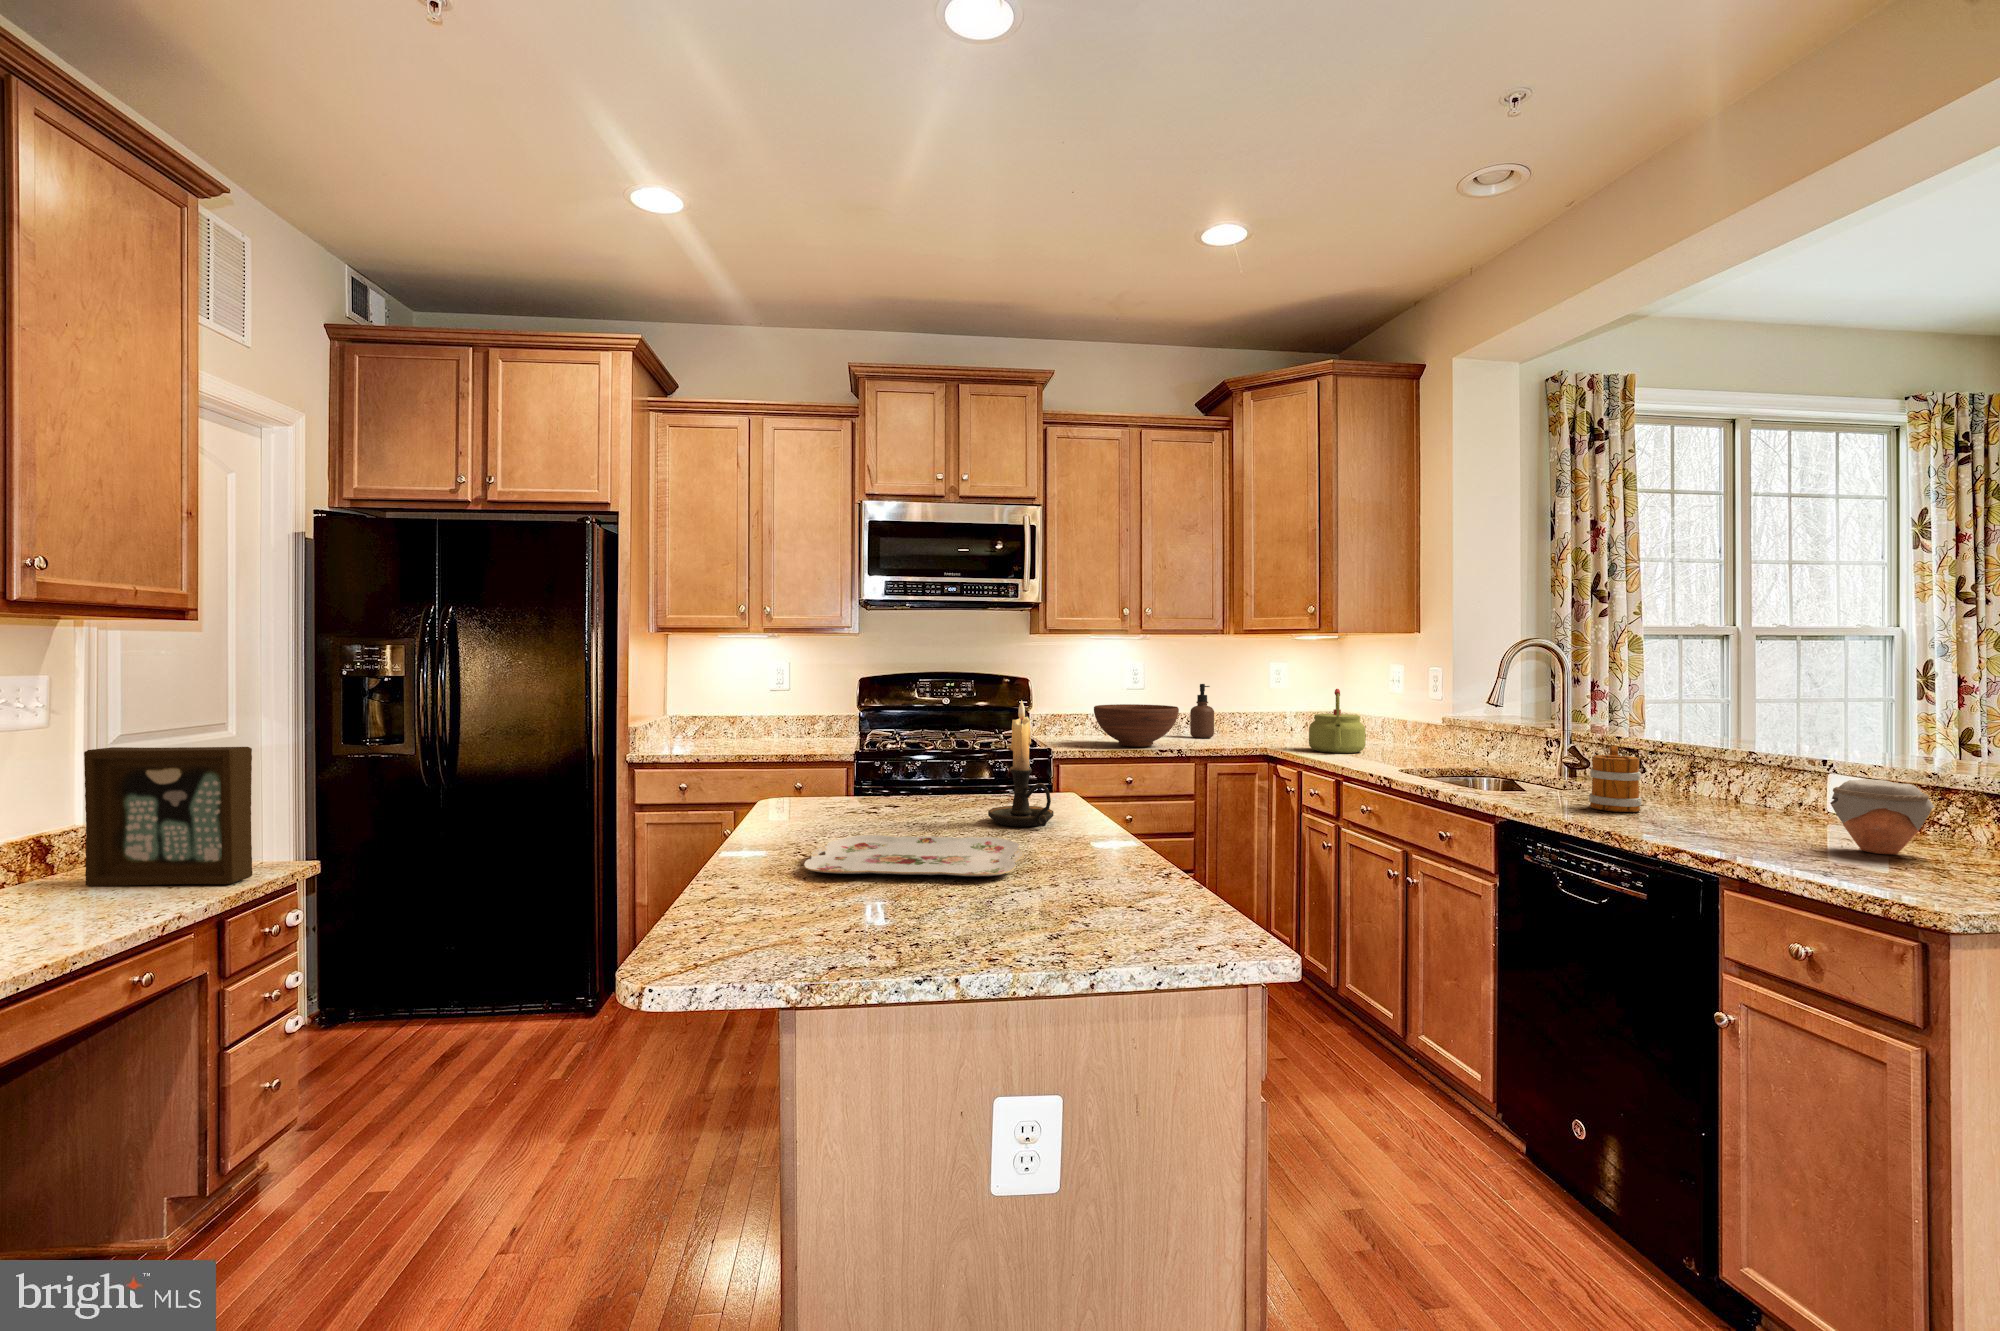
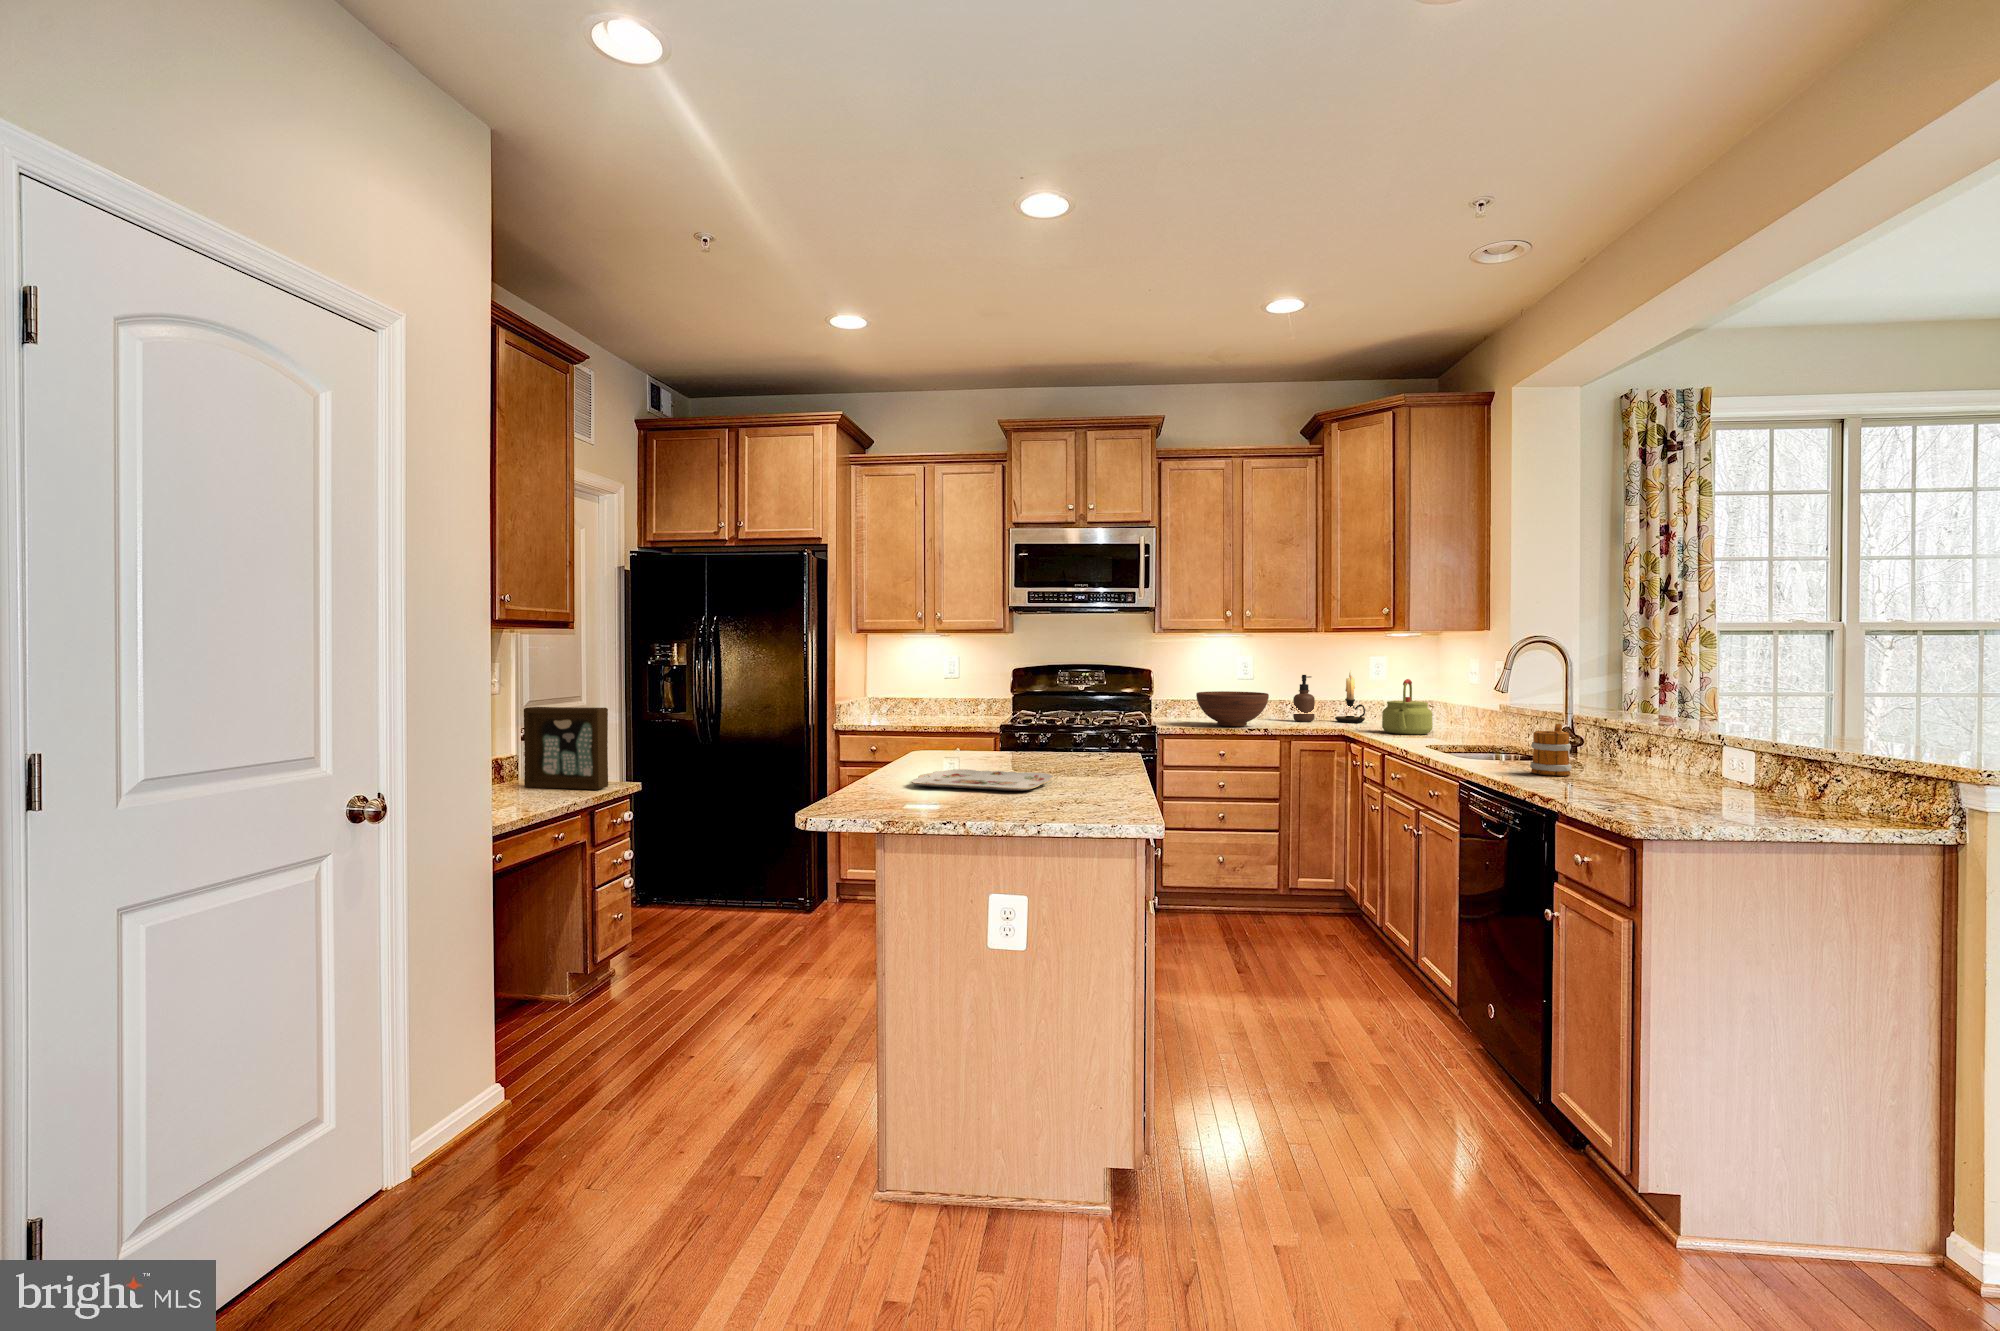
candle holder: present [988,700,1053,827] -> present [1335,670,1365,723]
jar: present [1830,779,1934,854] -> none [1657,747,1734,803]

